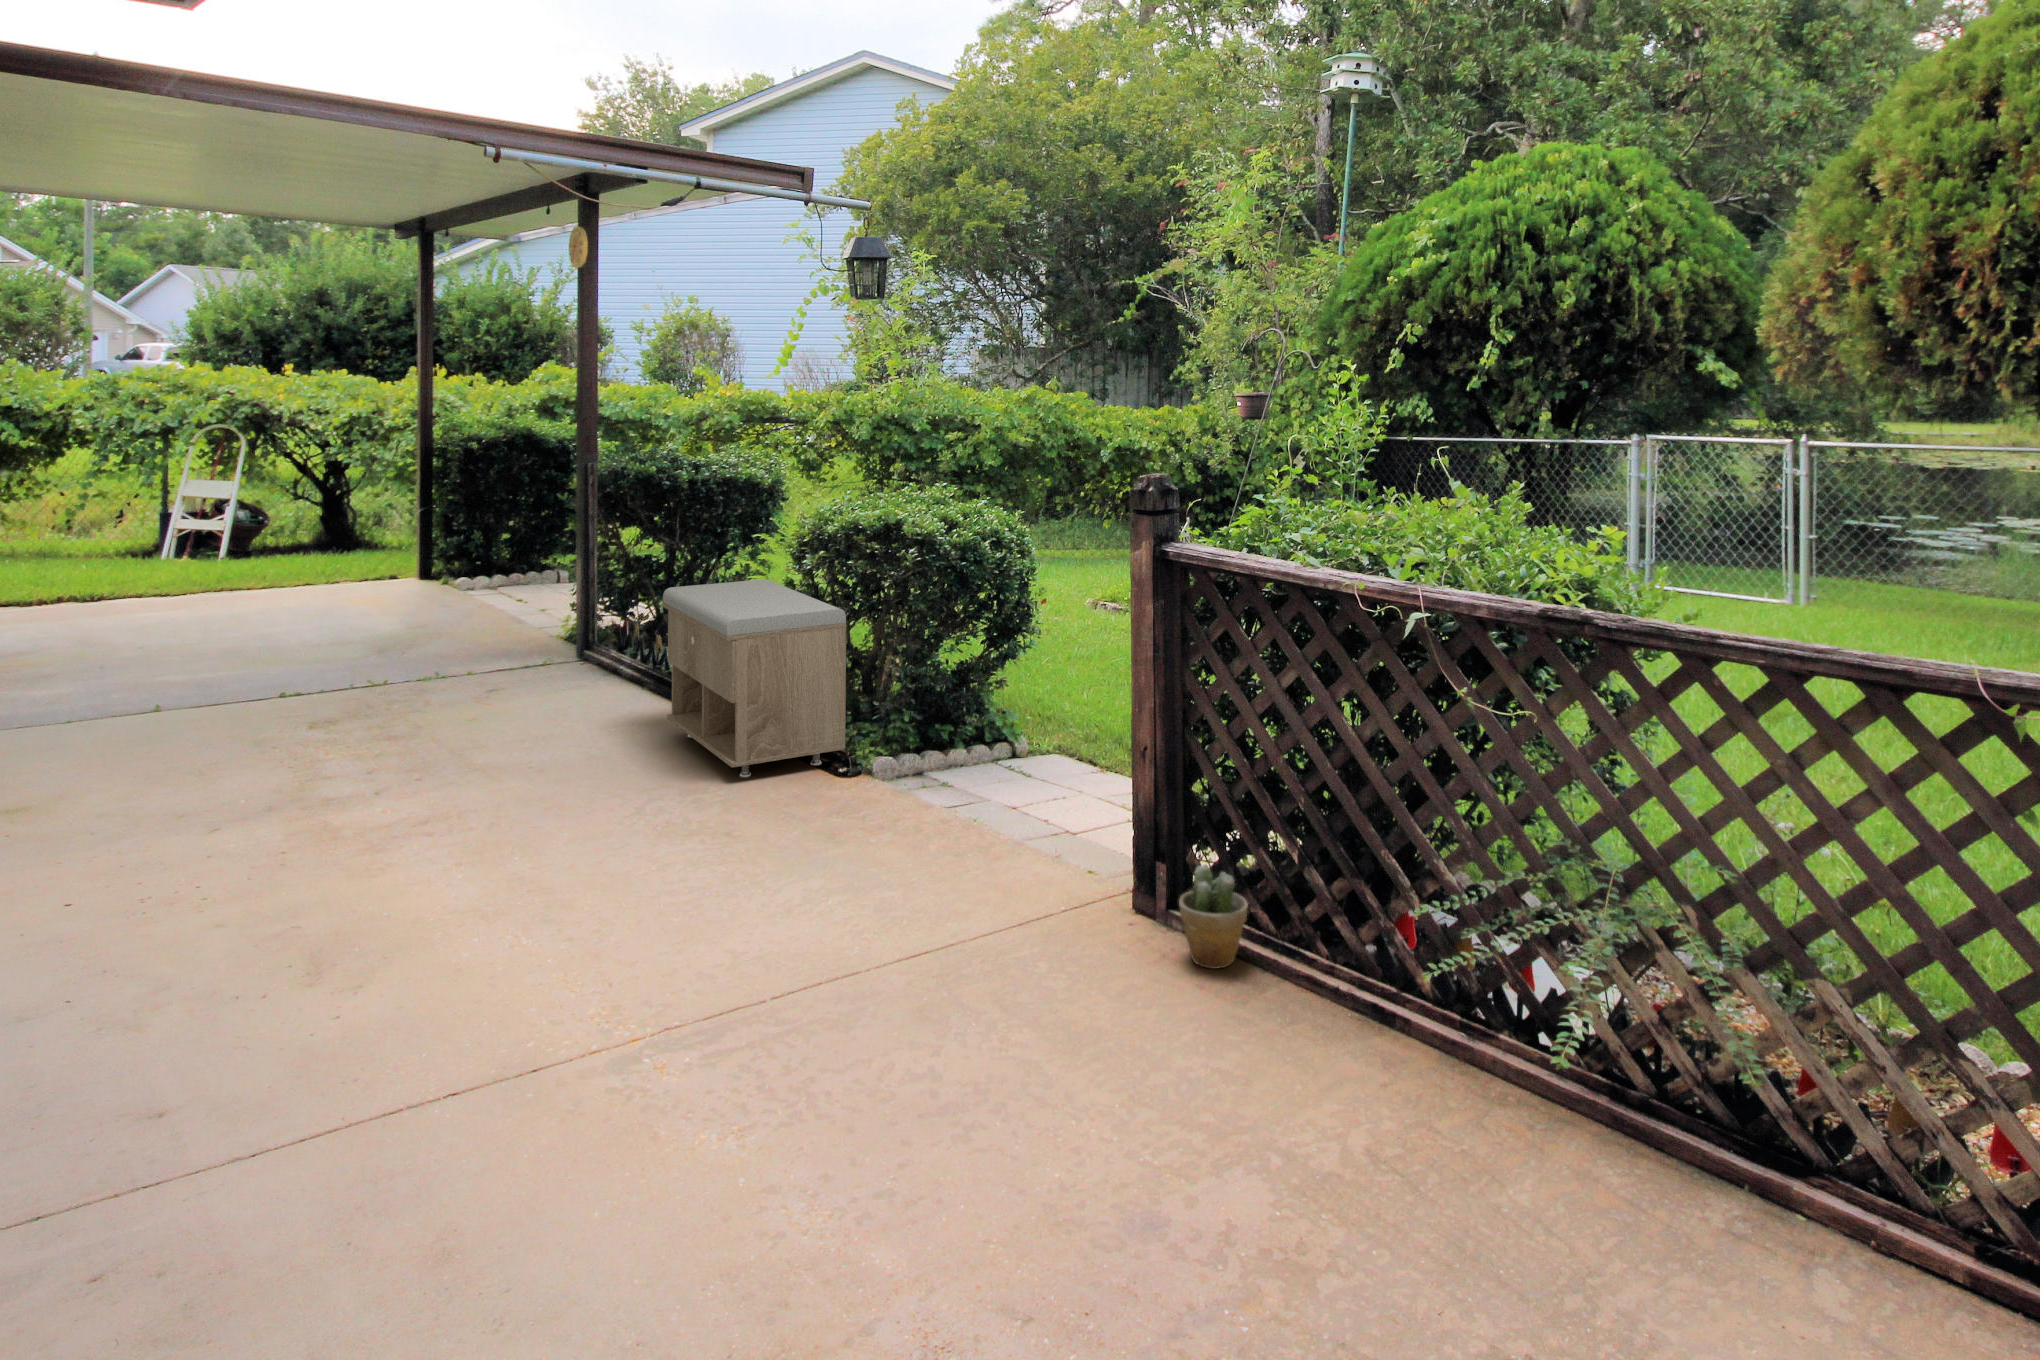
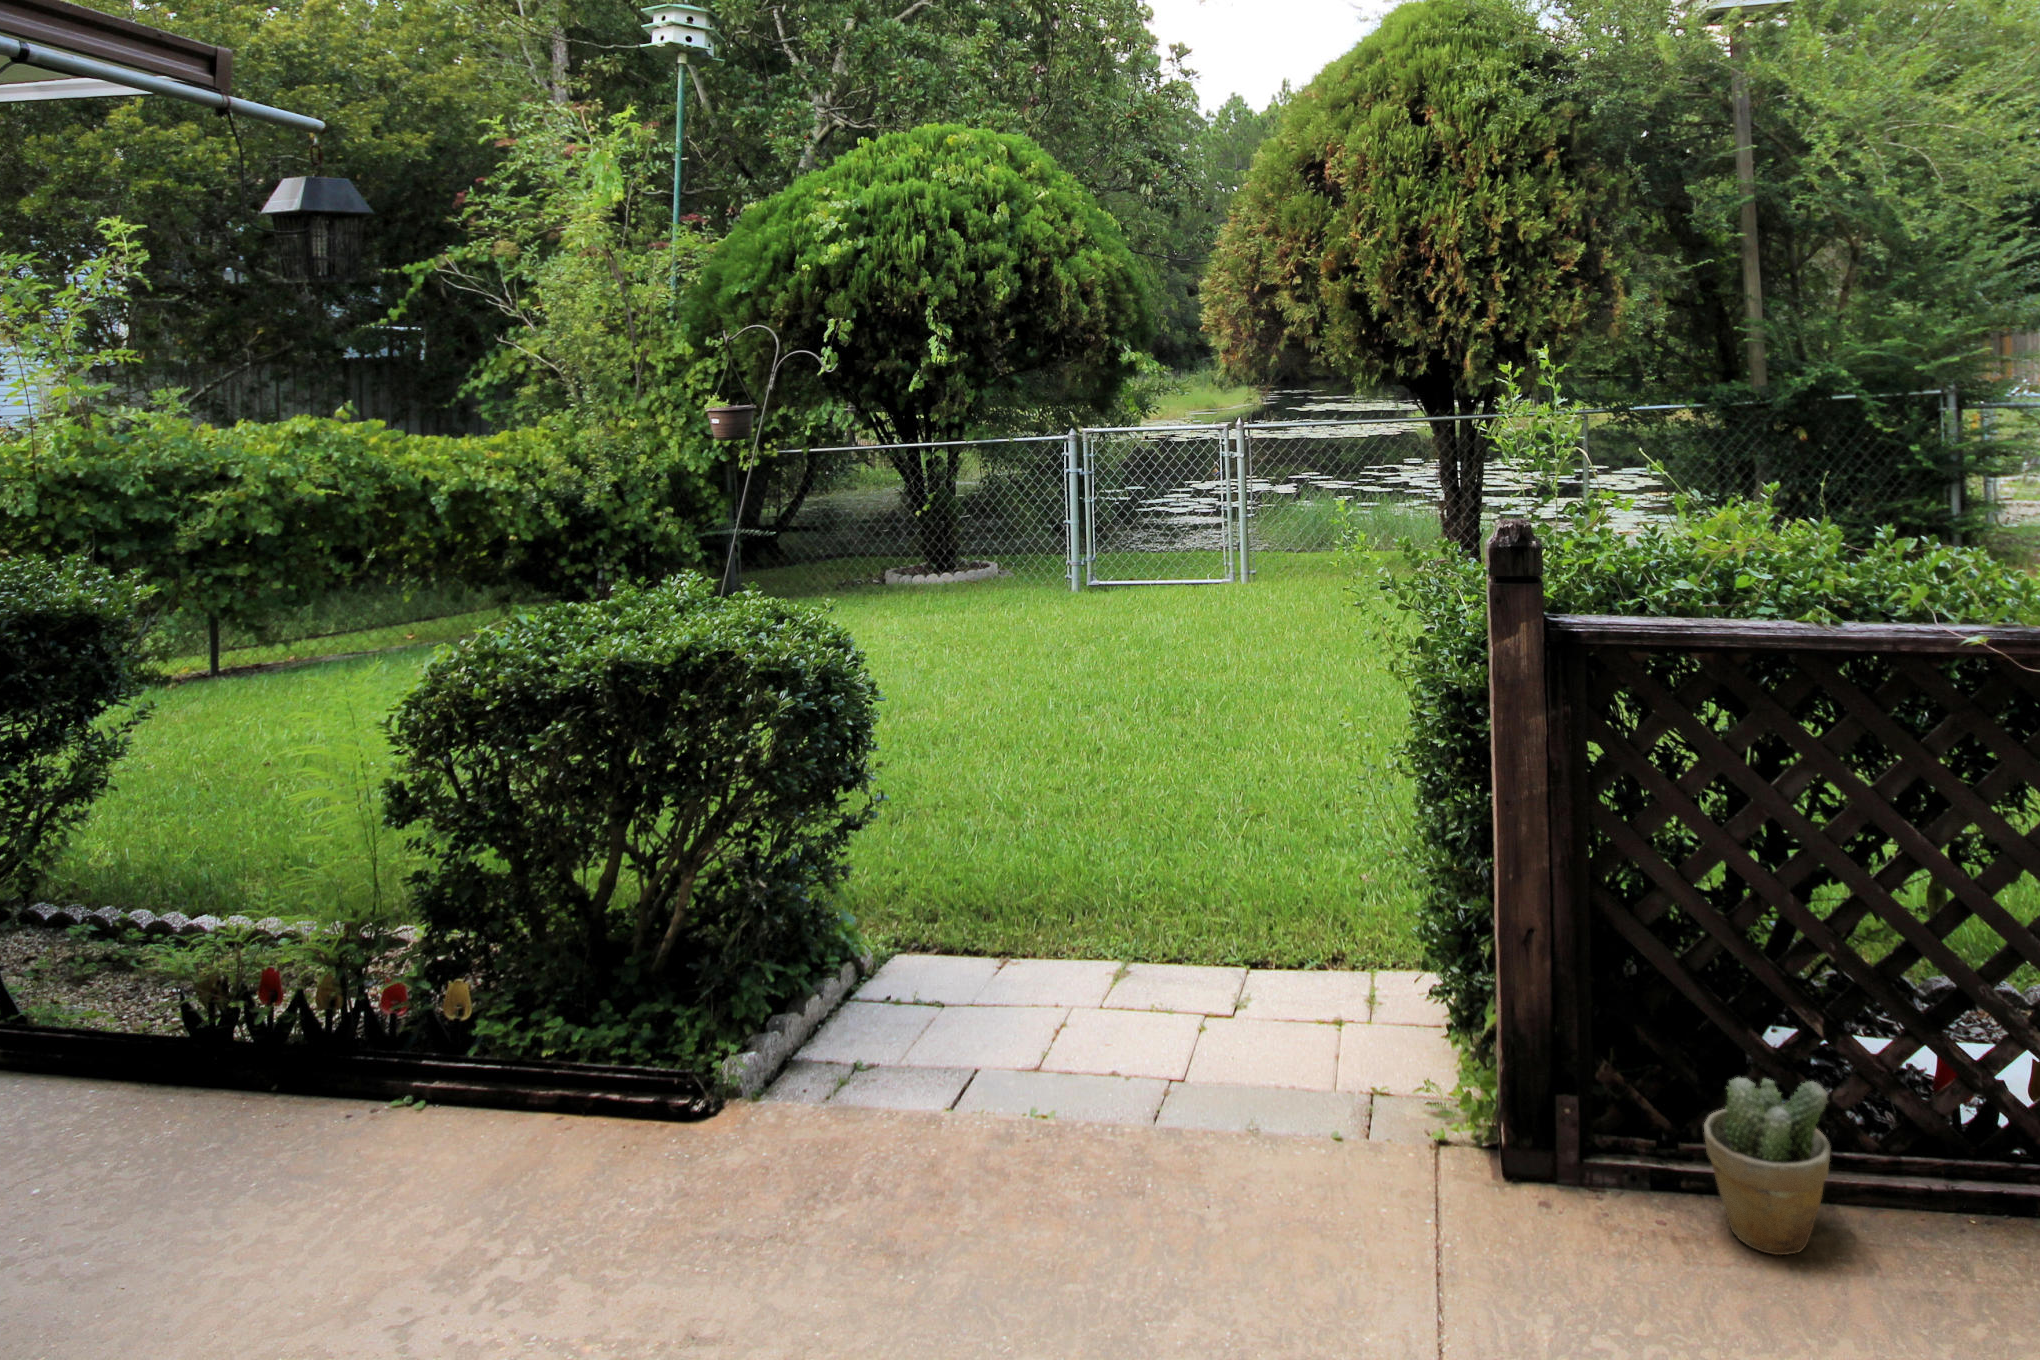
storage bench: present [663,579,846,778] -> none [43,761,590,1205]

